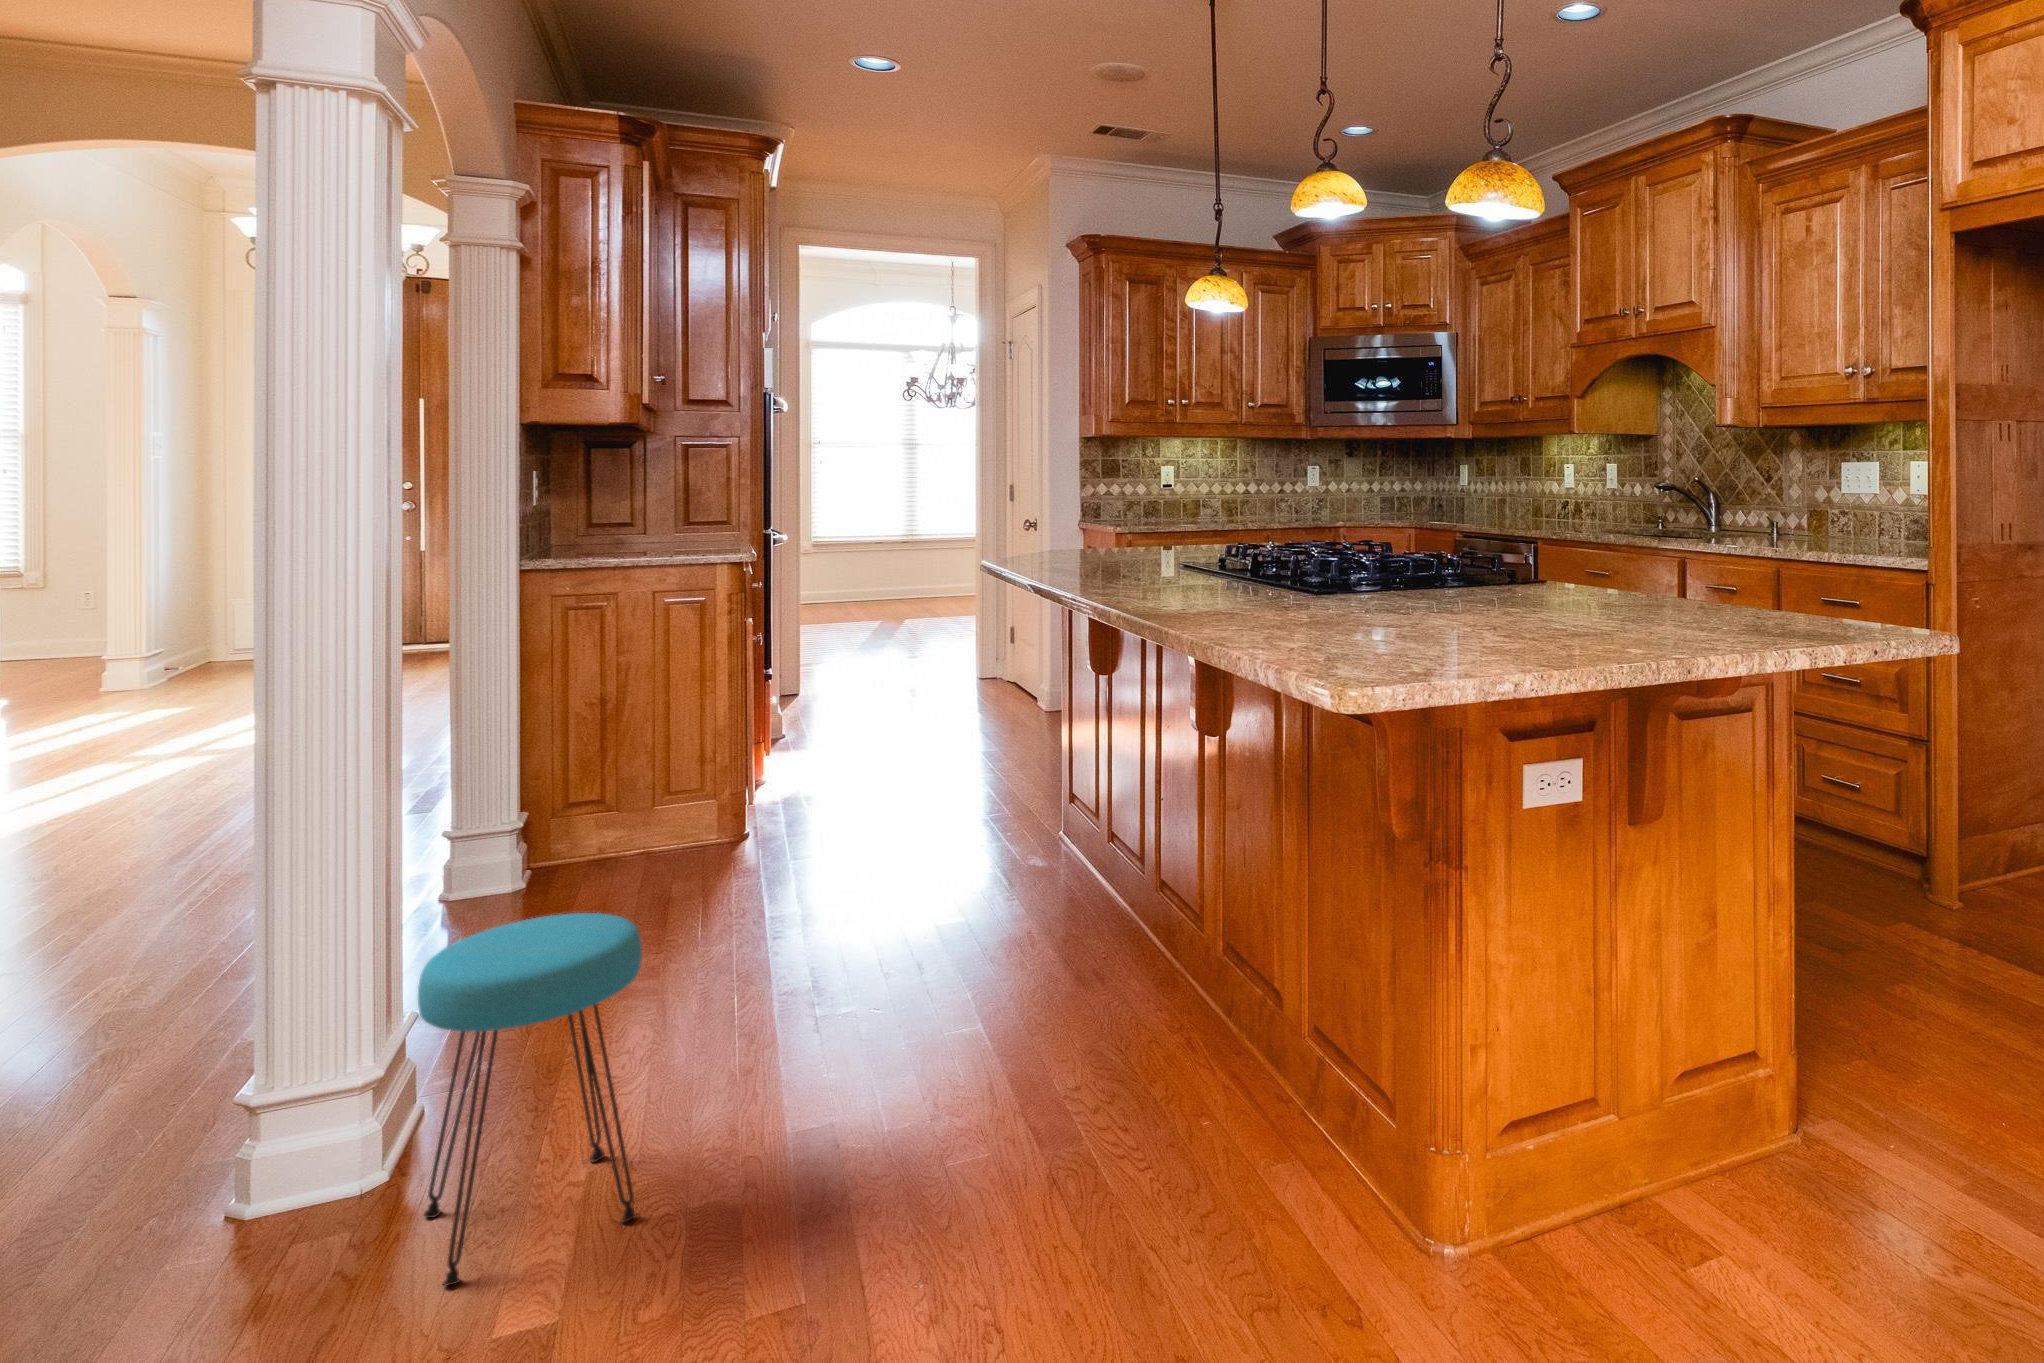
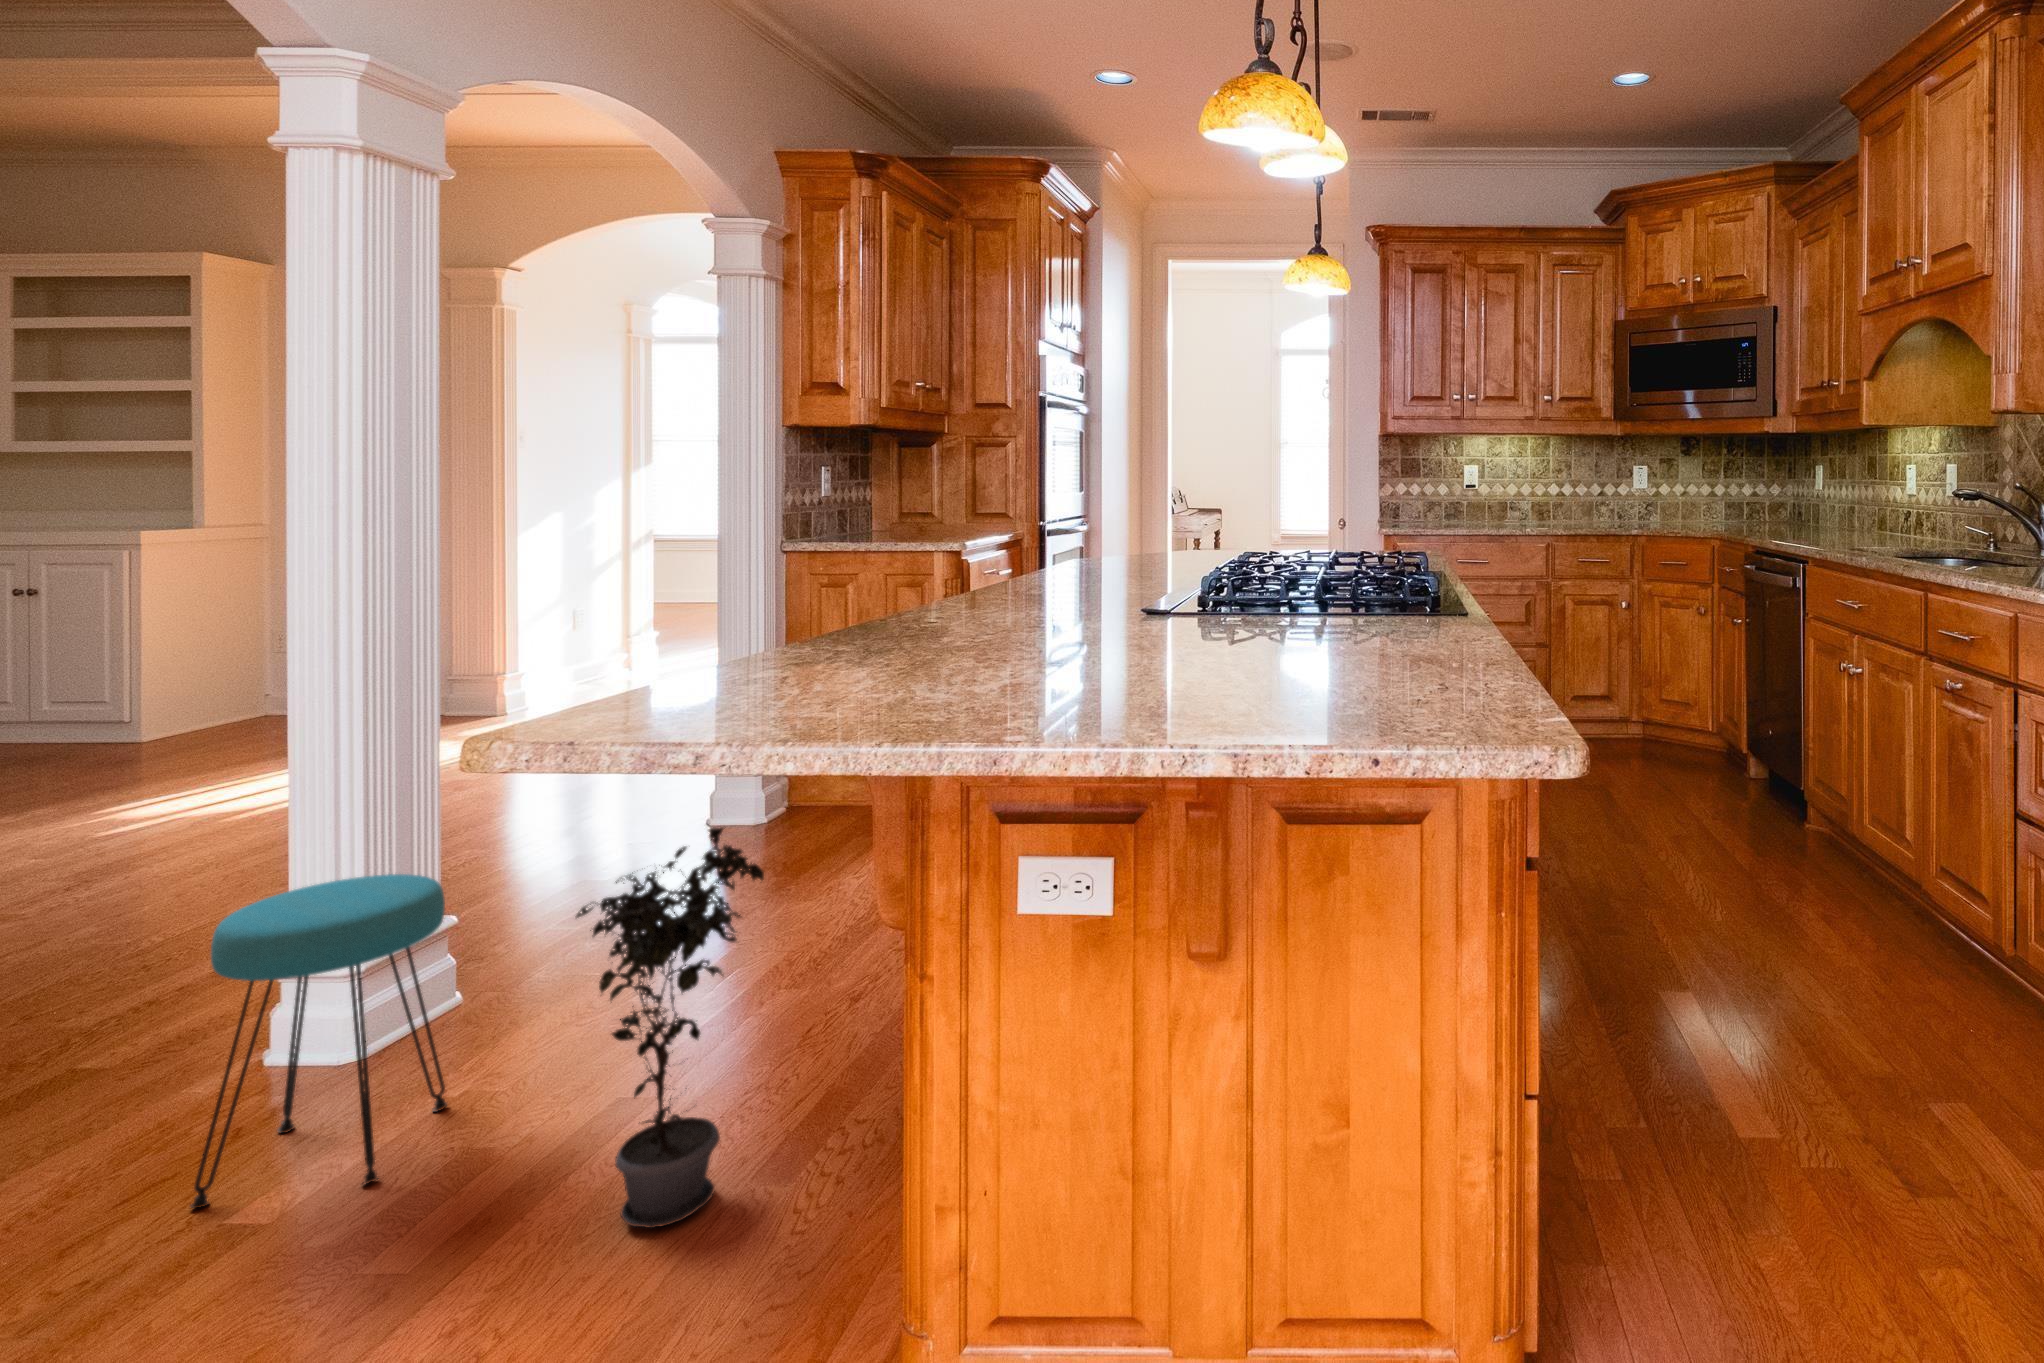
potted plant: none [906,802,1067,1173] -> present [576,828,764,1228]

